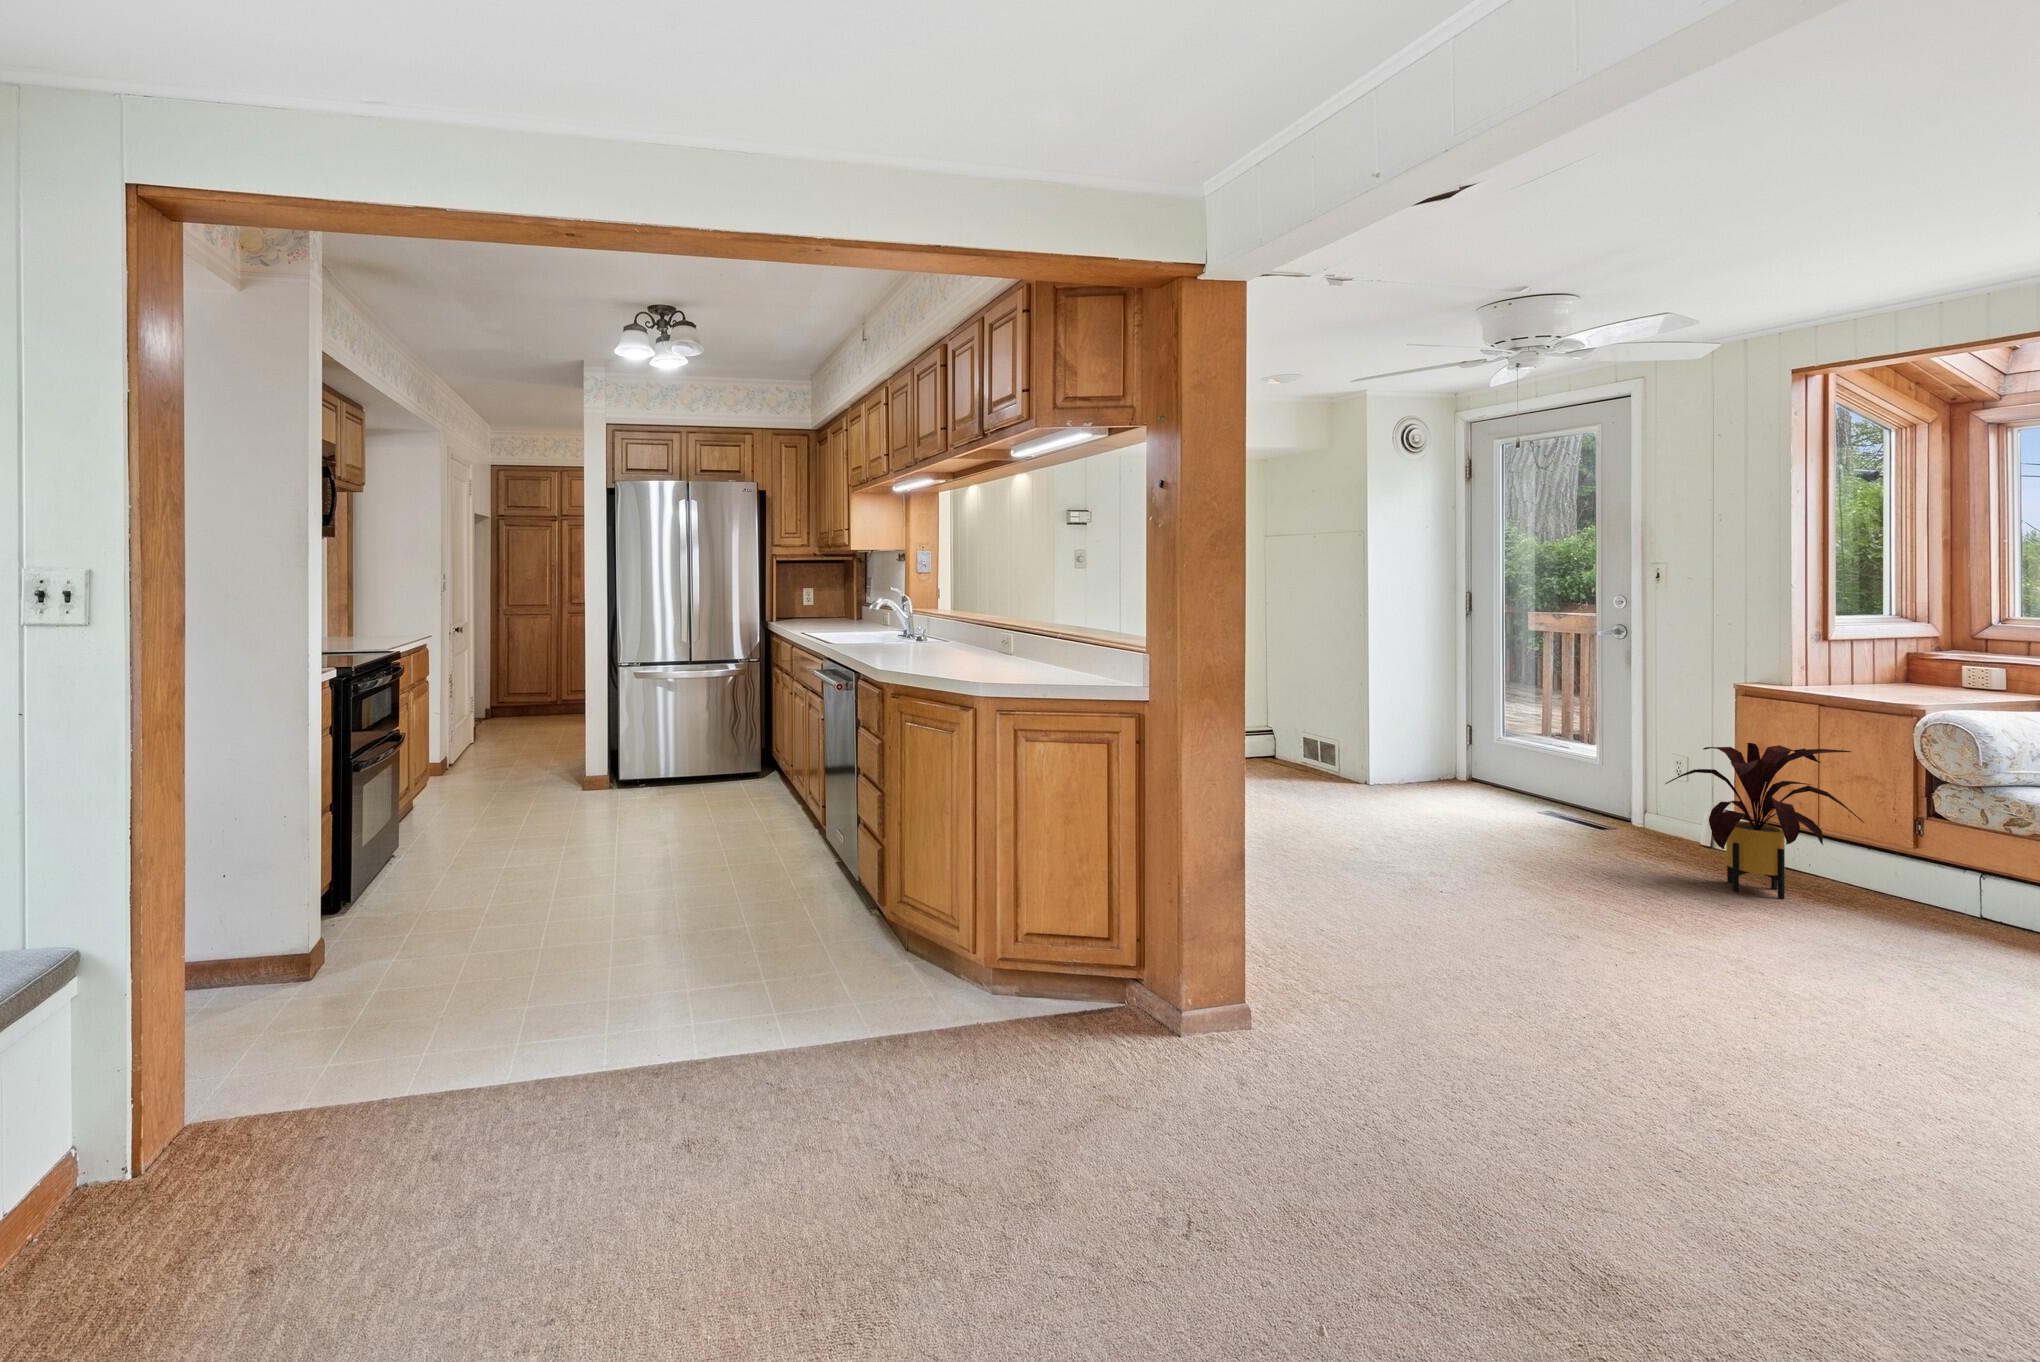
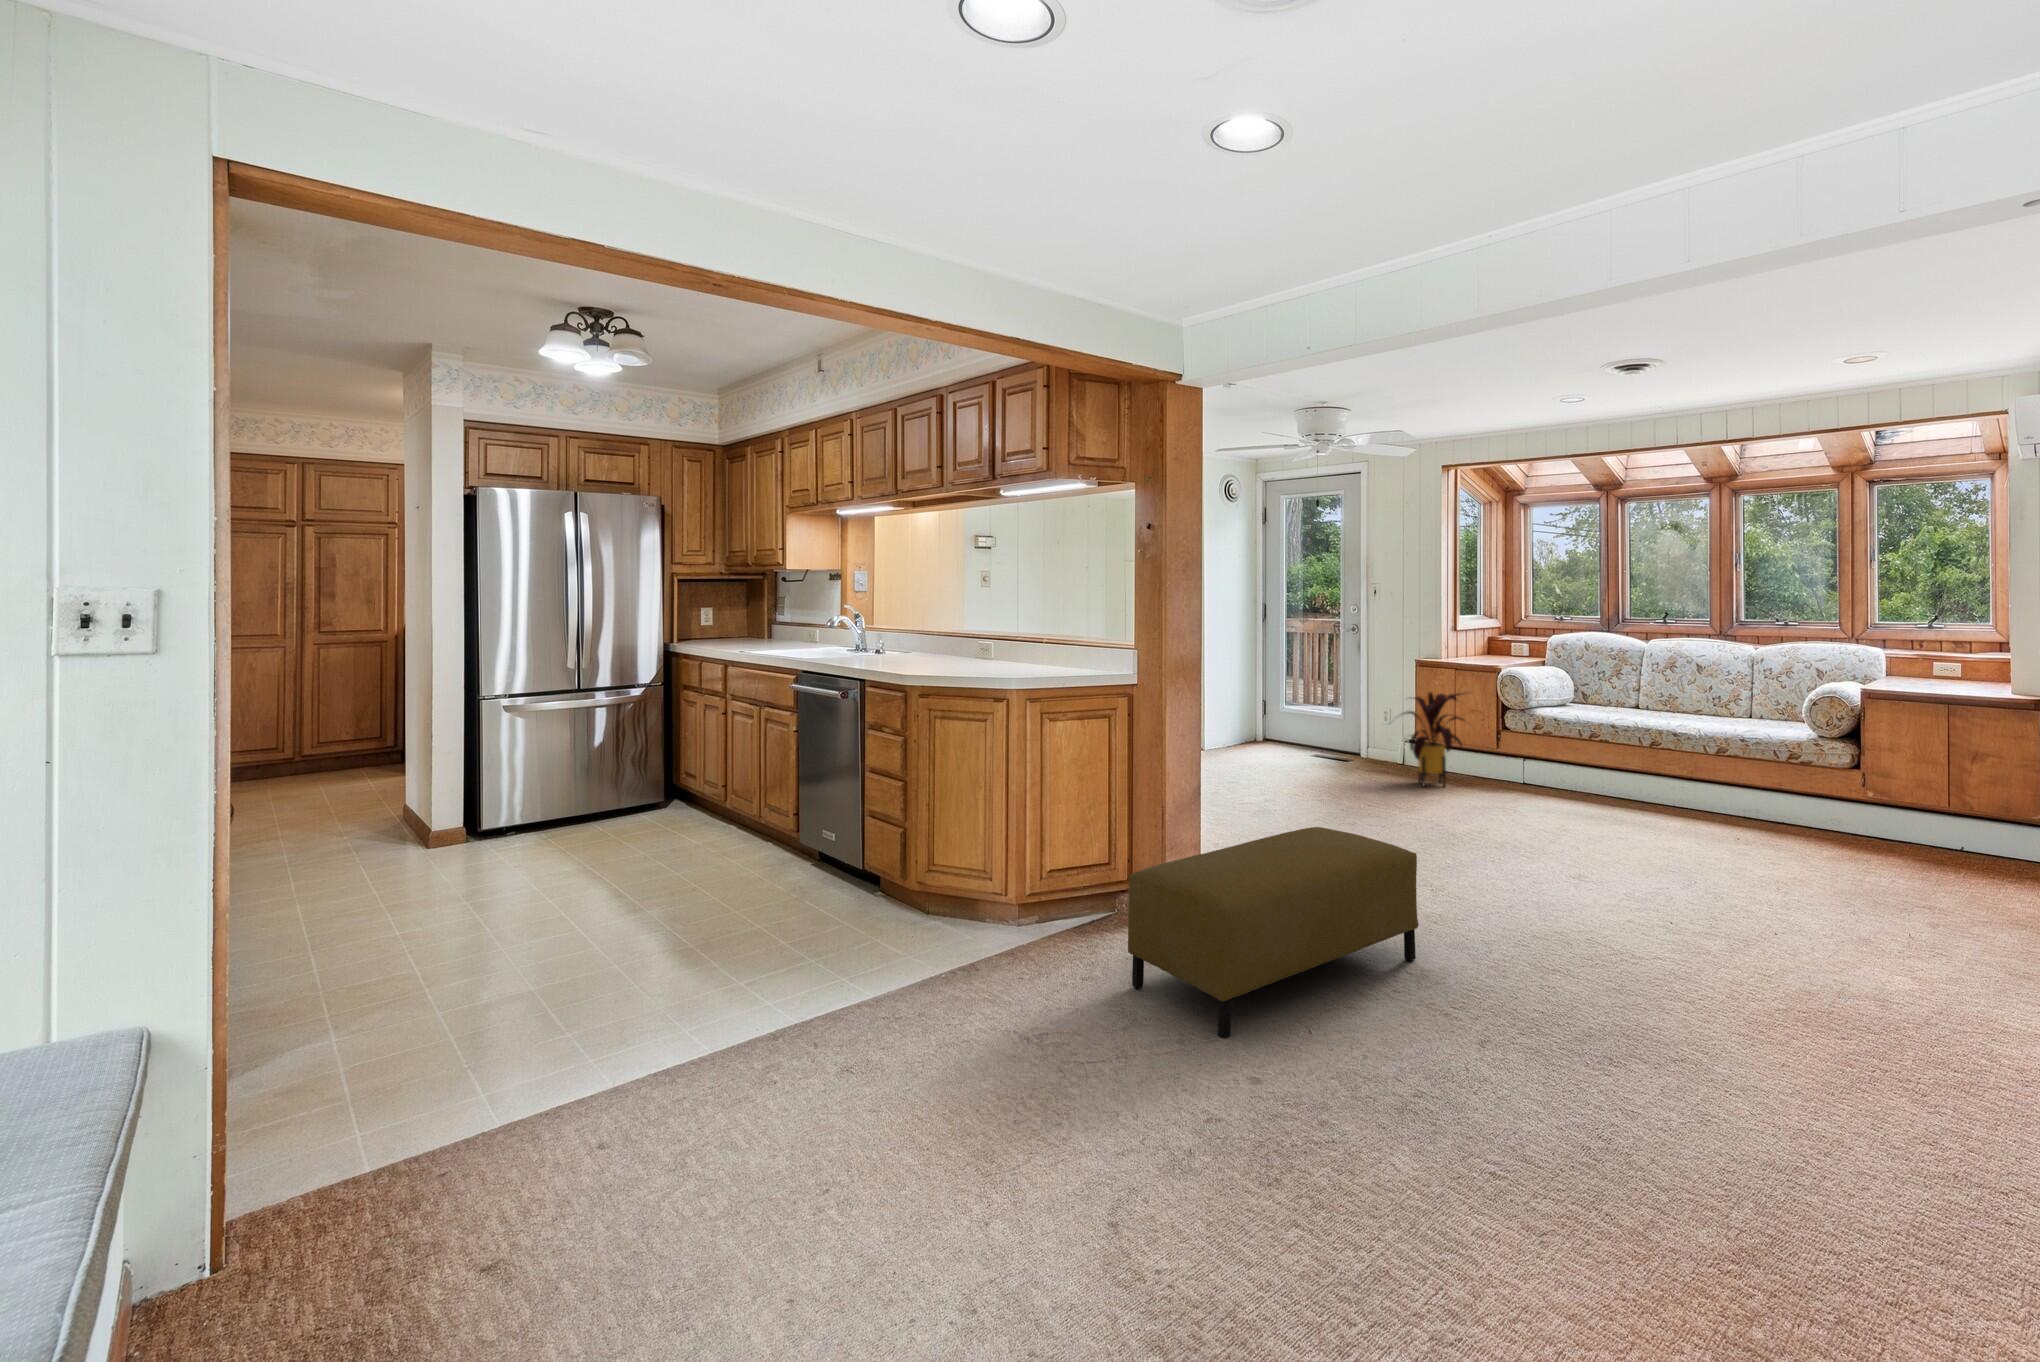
ottoman: none [1077,955,1613,1280] -> present [1128,827,1419,1038]

